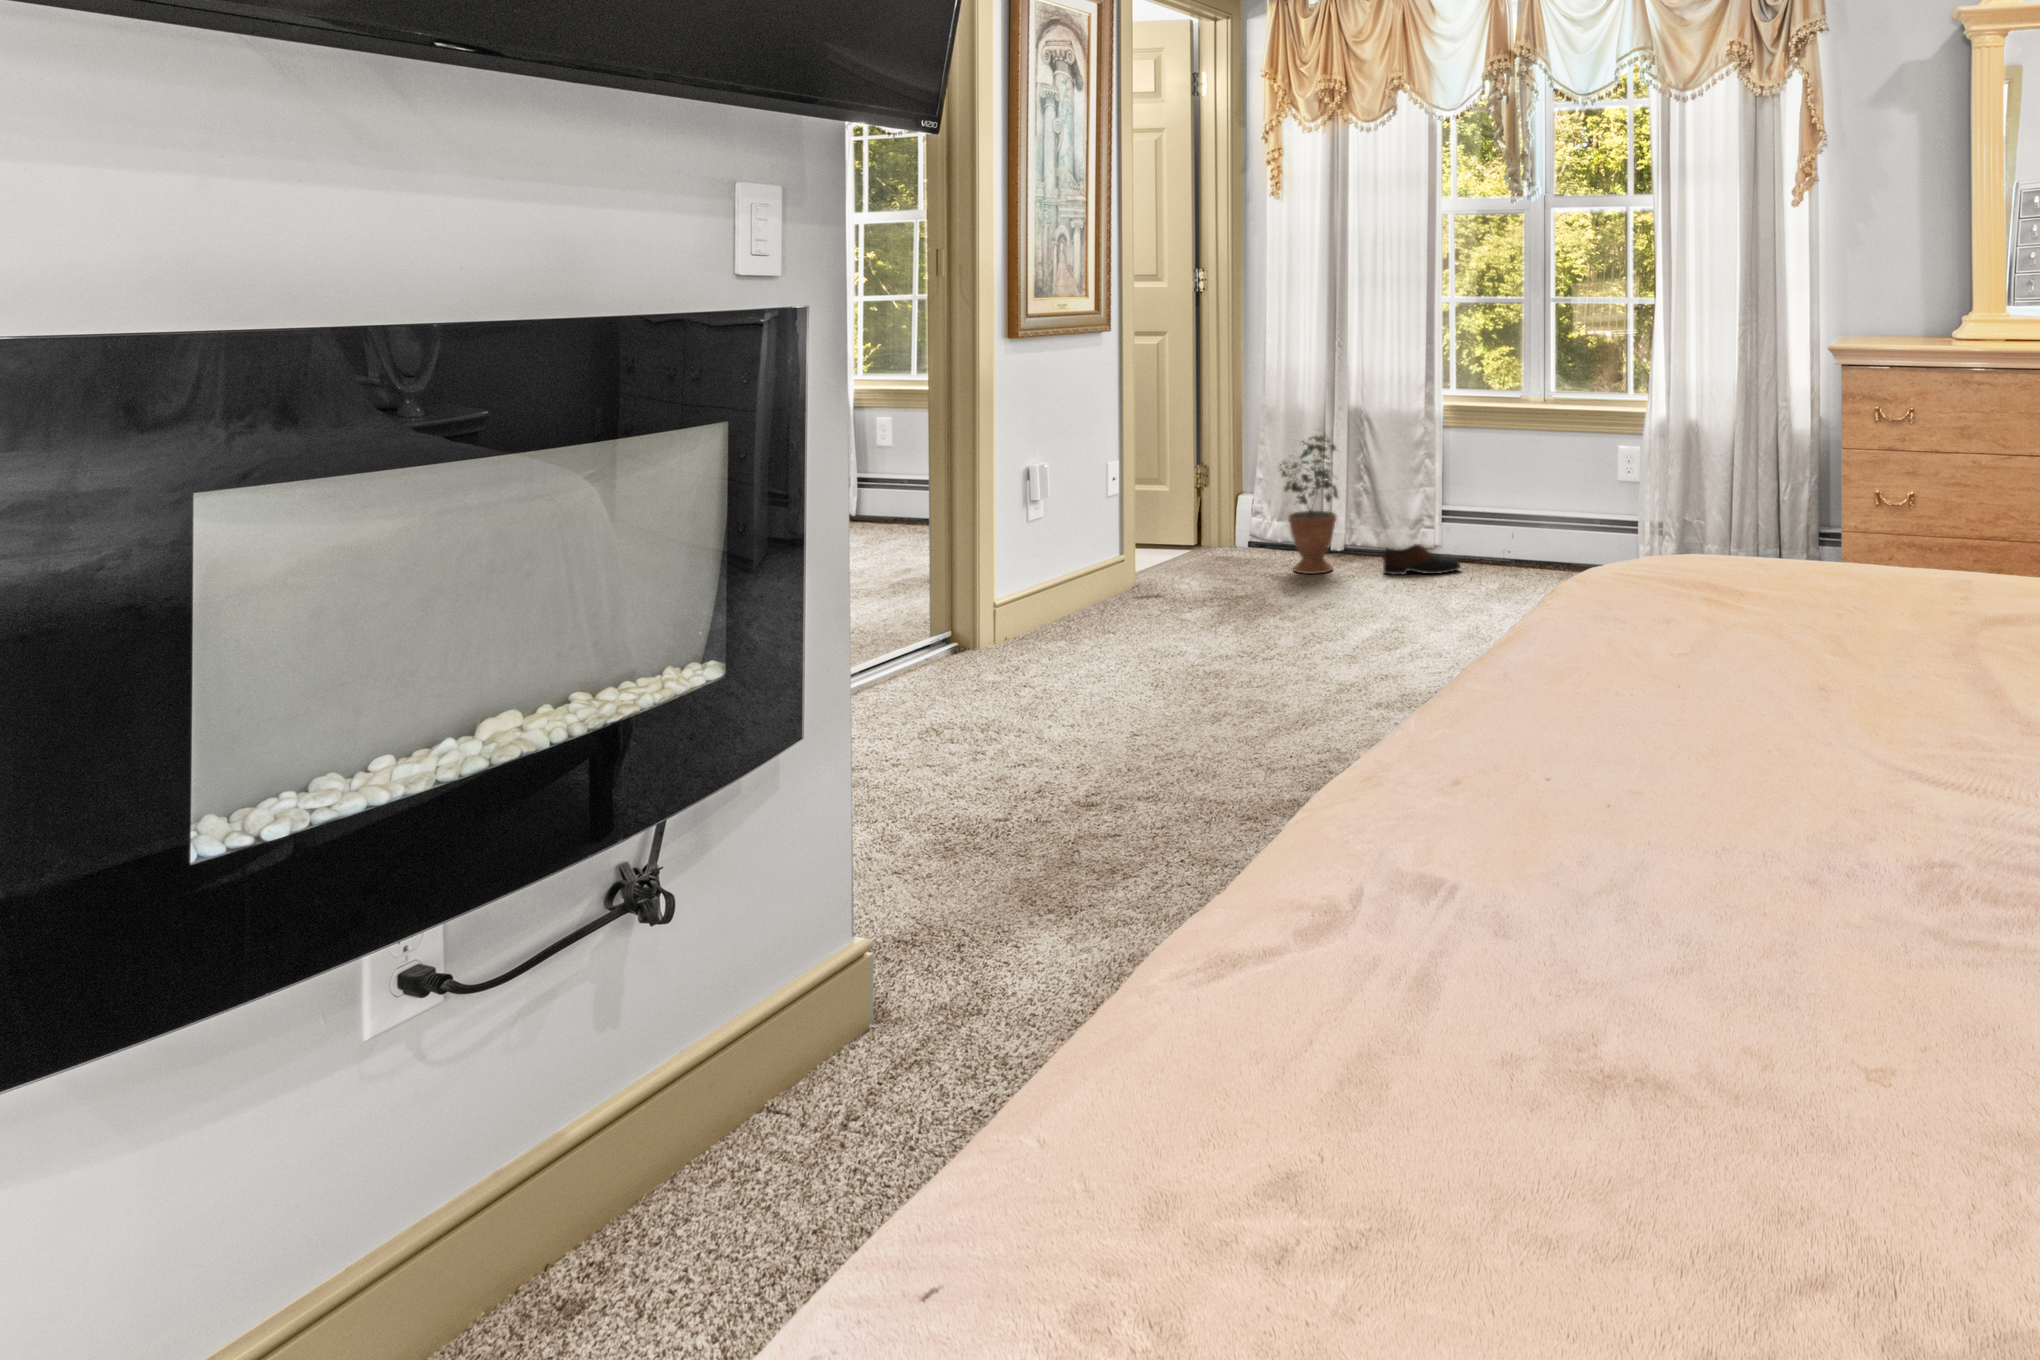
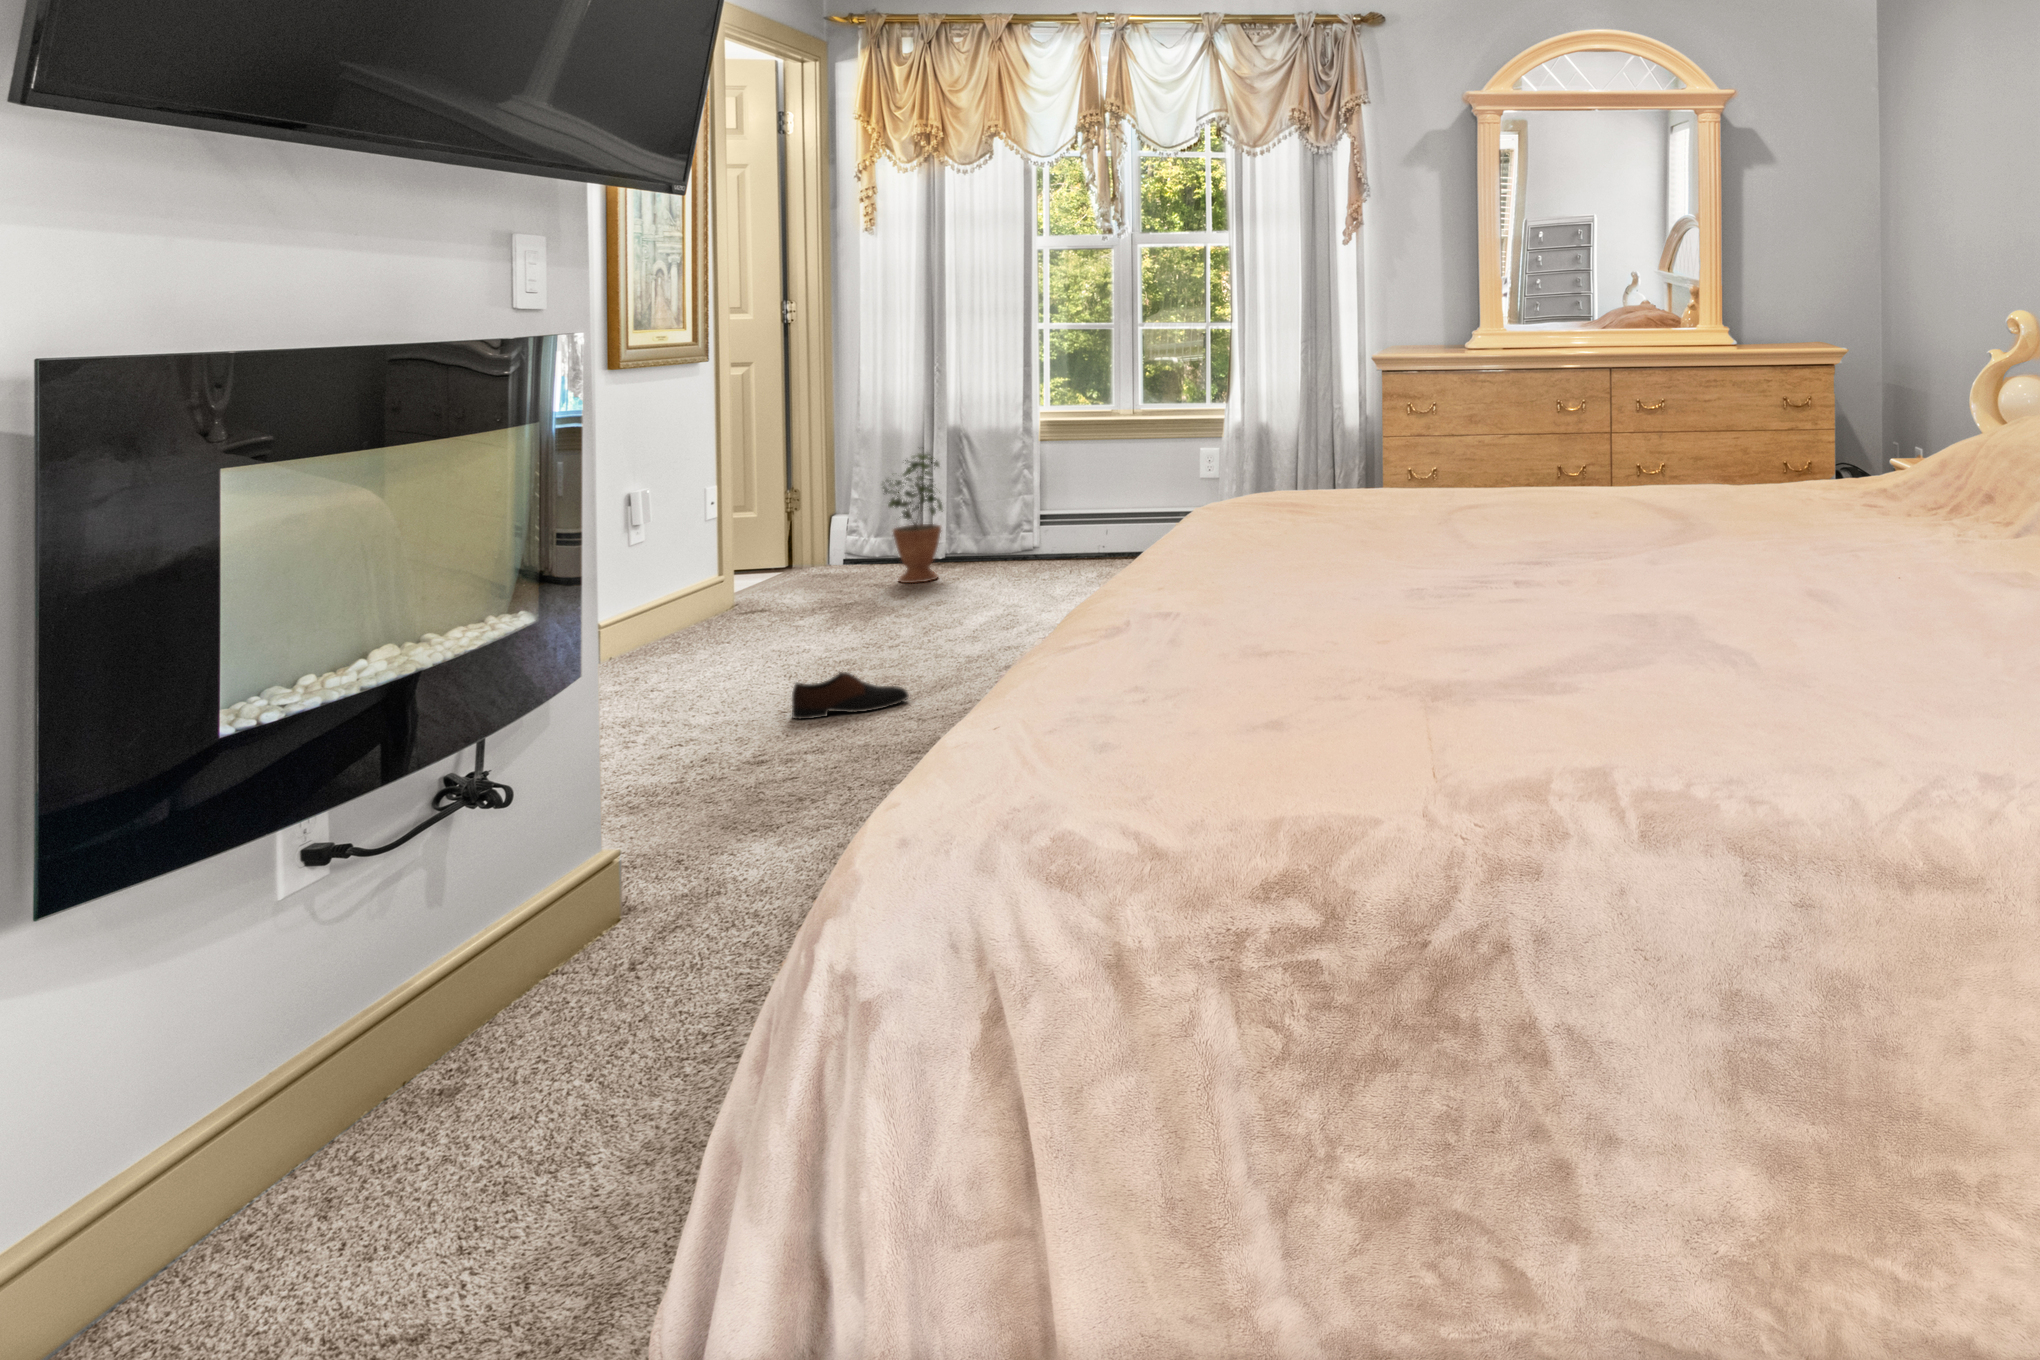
shoe: present [1383,544,1460,575] -> present [792,672,909,719]

